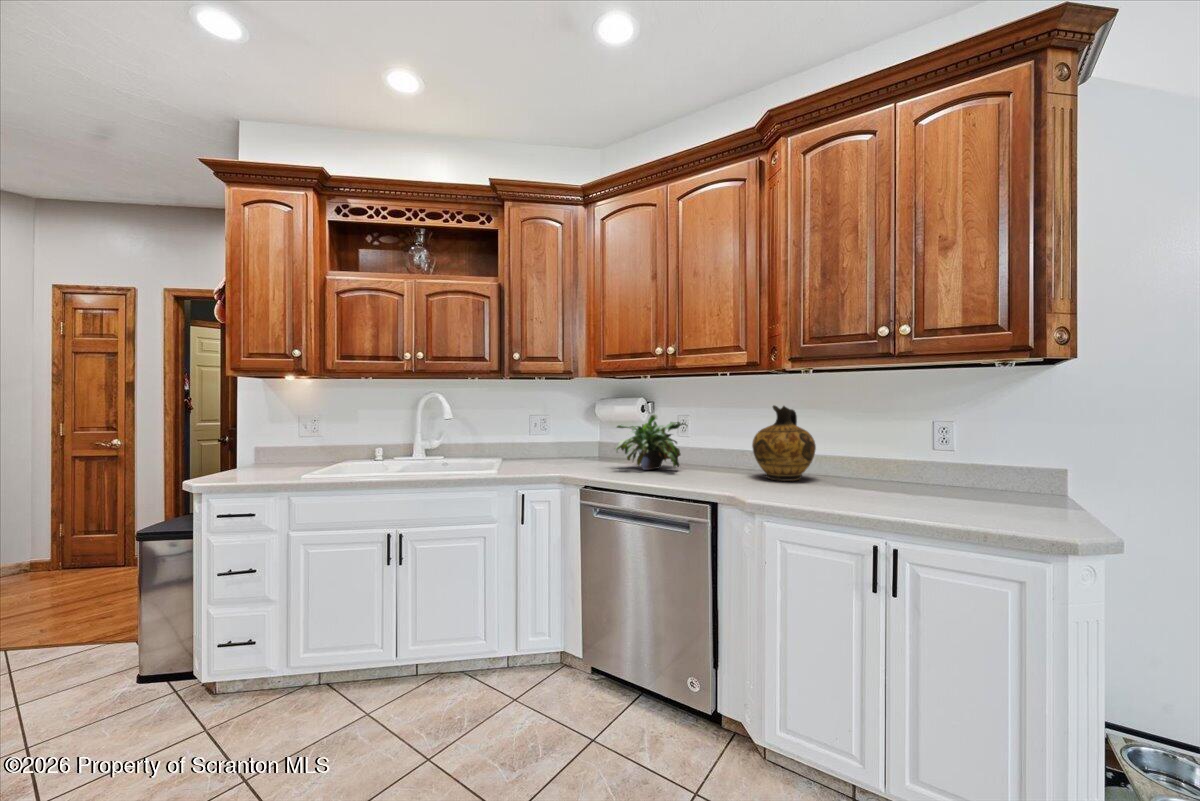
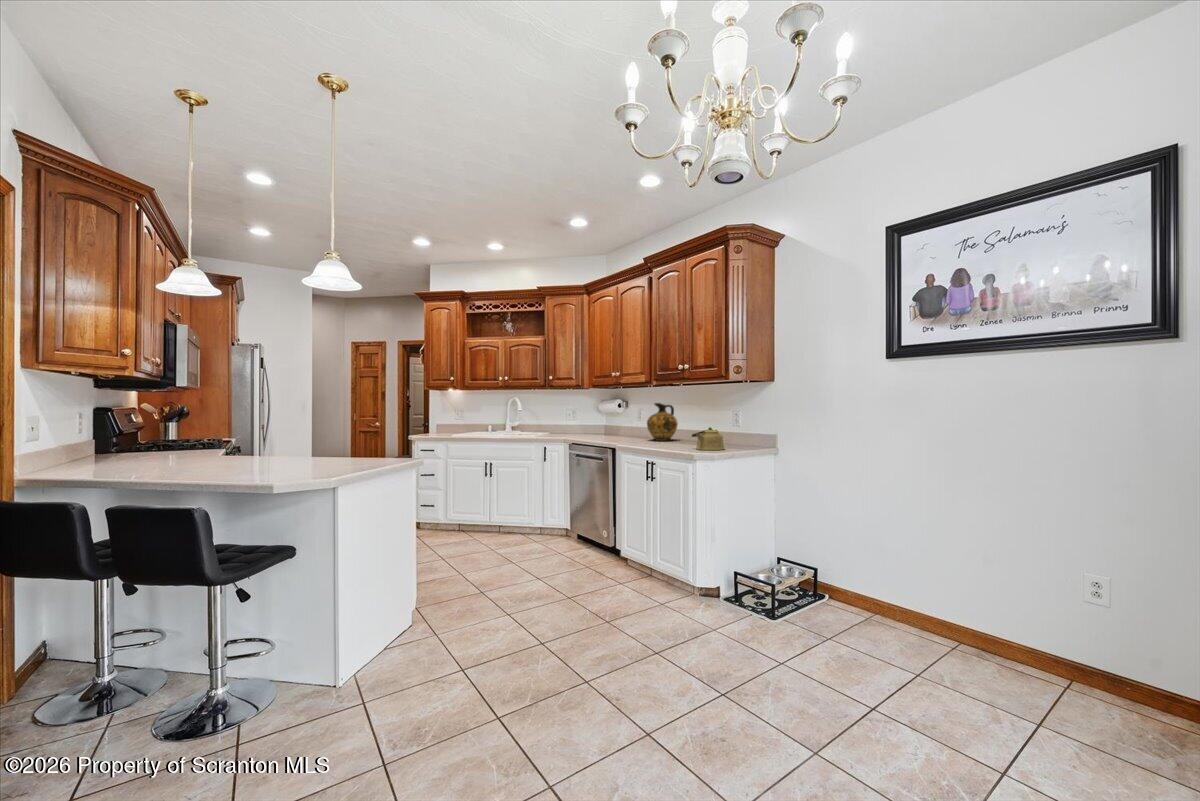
potted plant: present [615,414,687,470] -> none [591,408,630,437]
kettle: none [976,463,1062,520] -> present [692,427,724,450]

